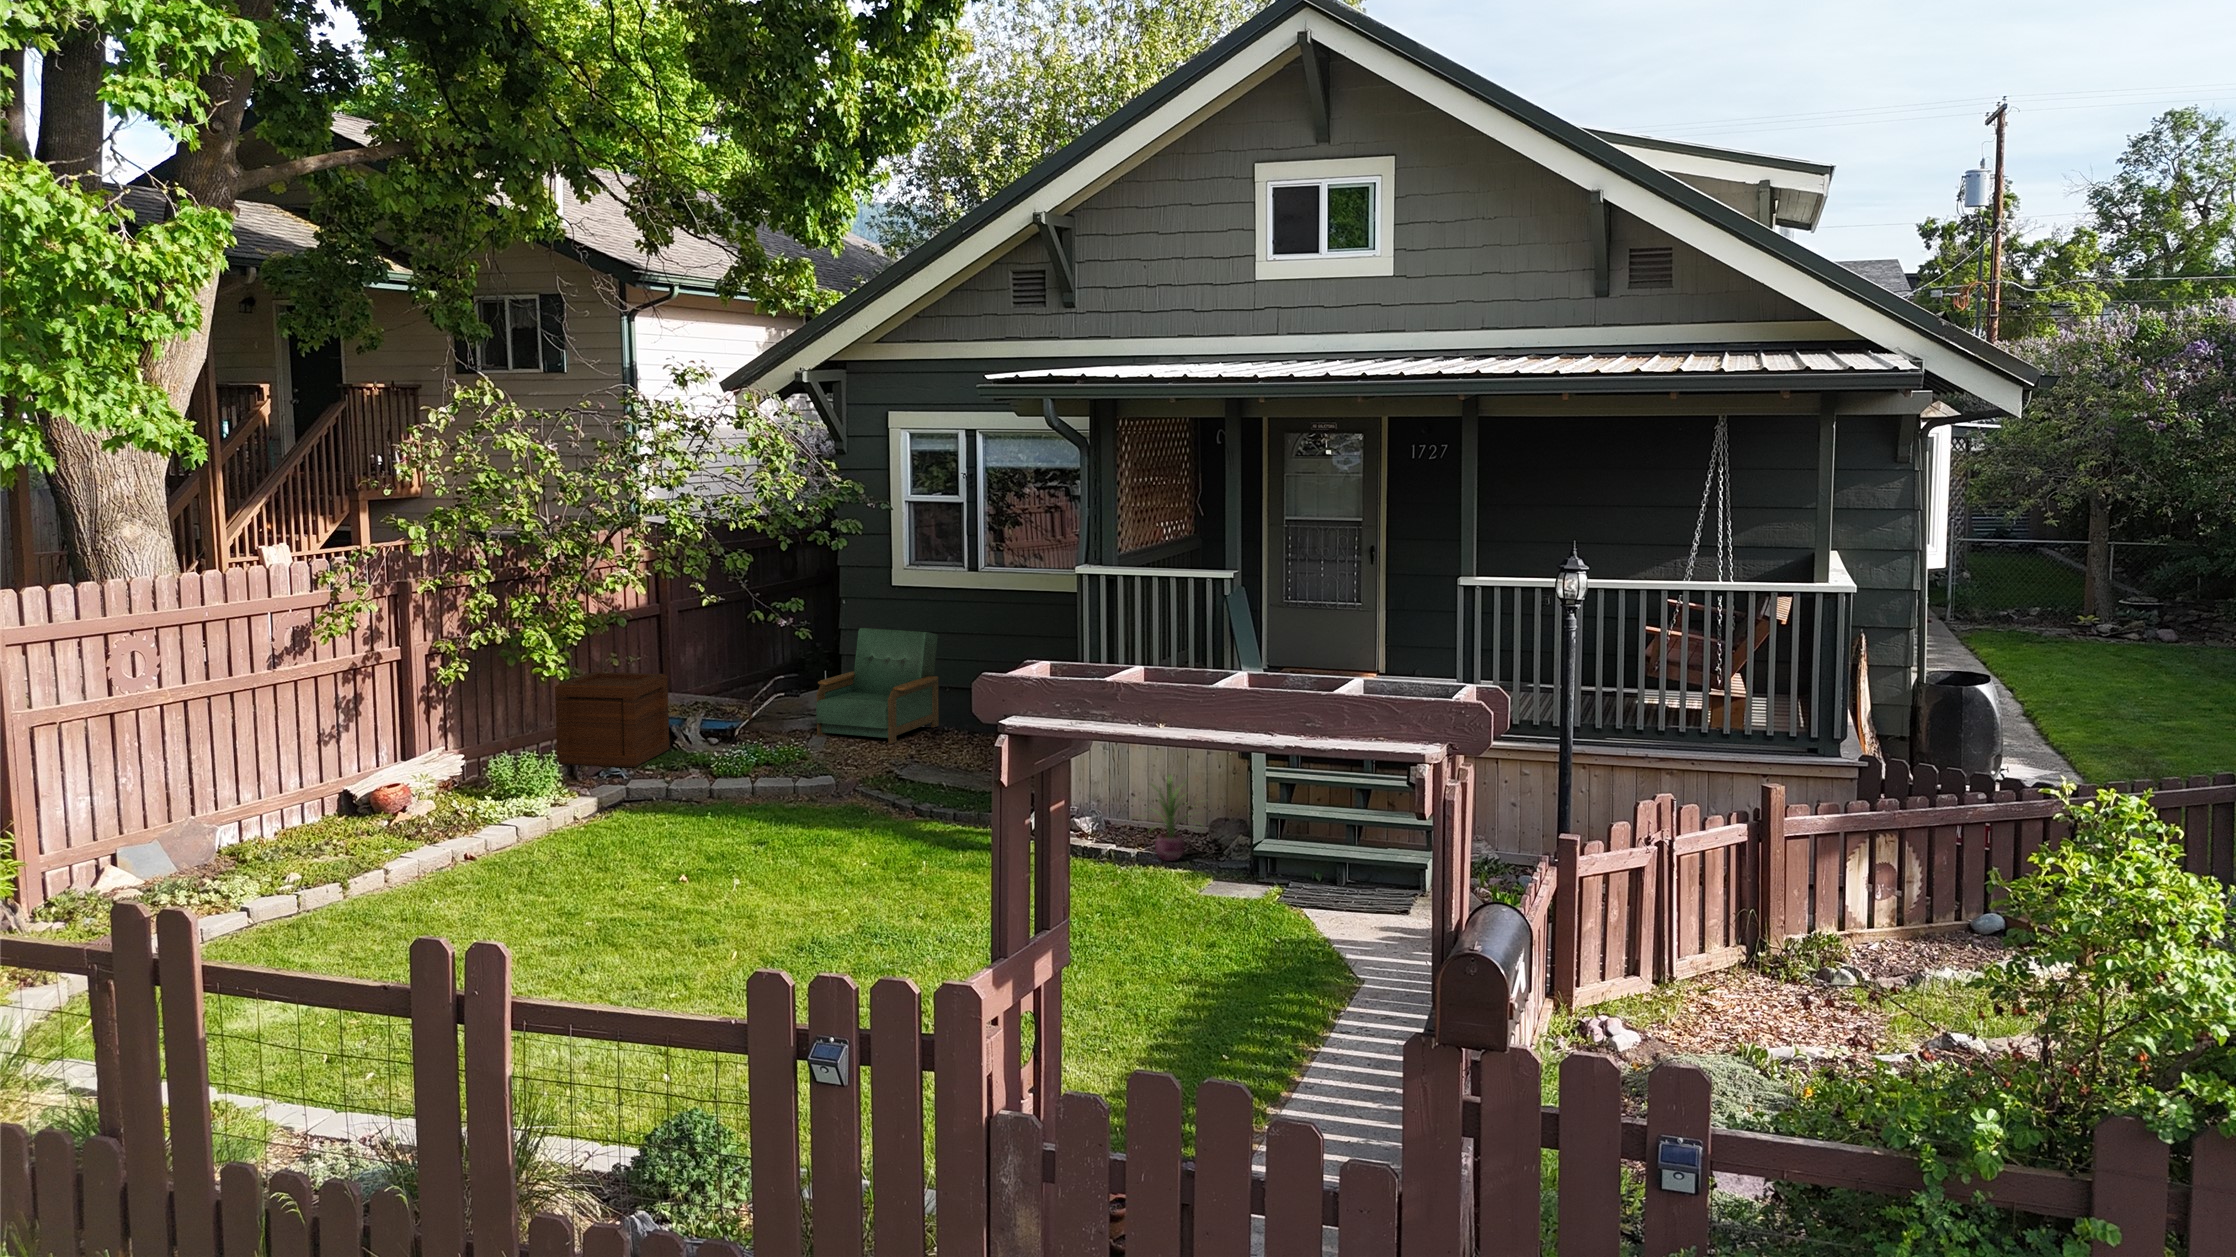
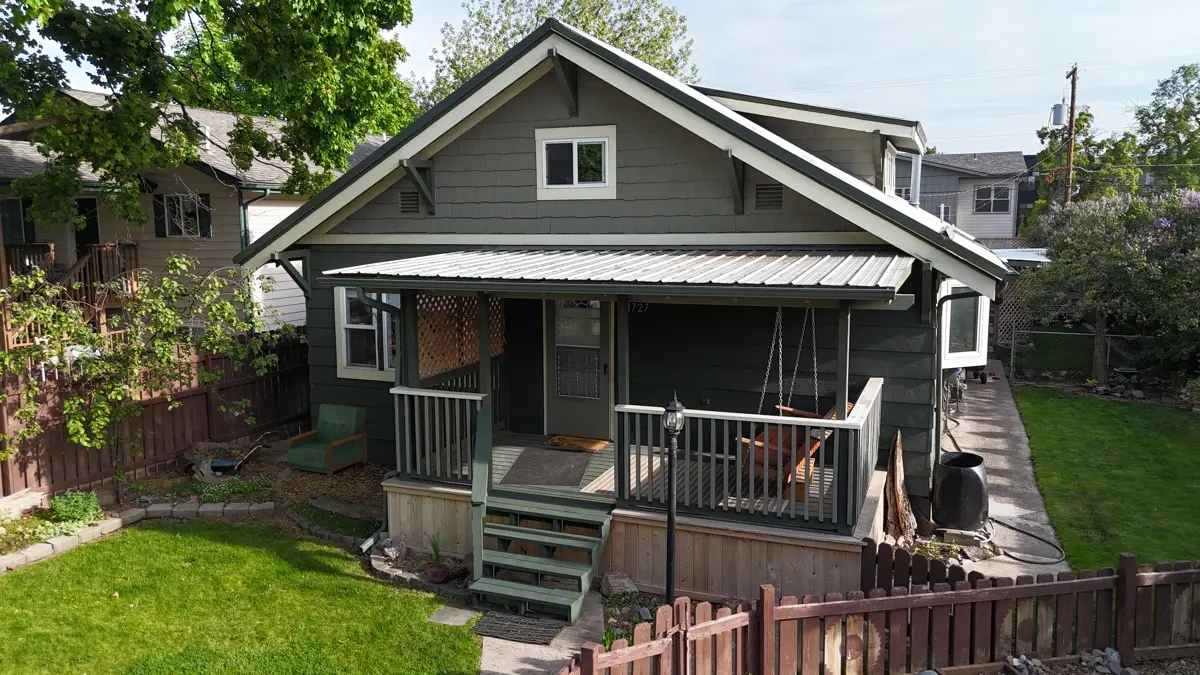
wooden crate: present [555,672,669,767] -> none [112,437,190,498]

